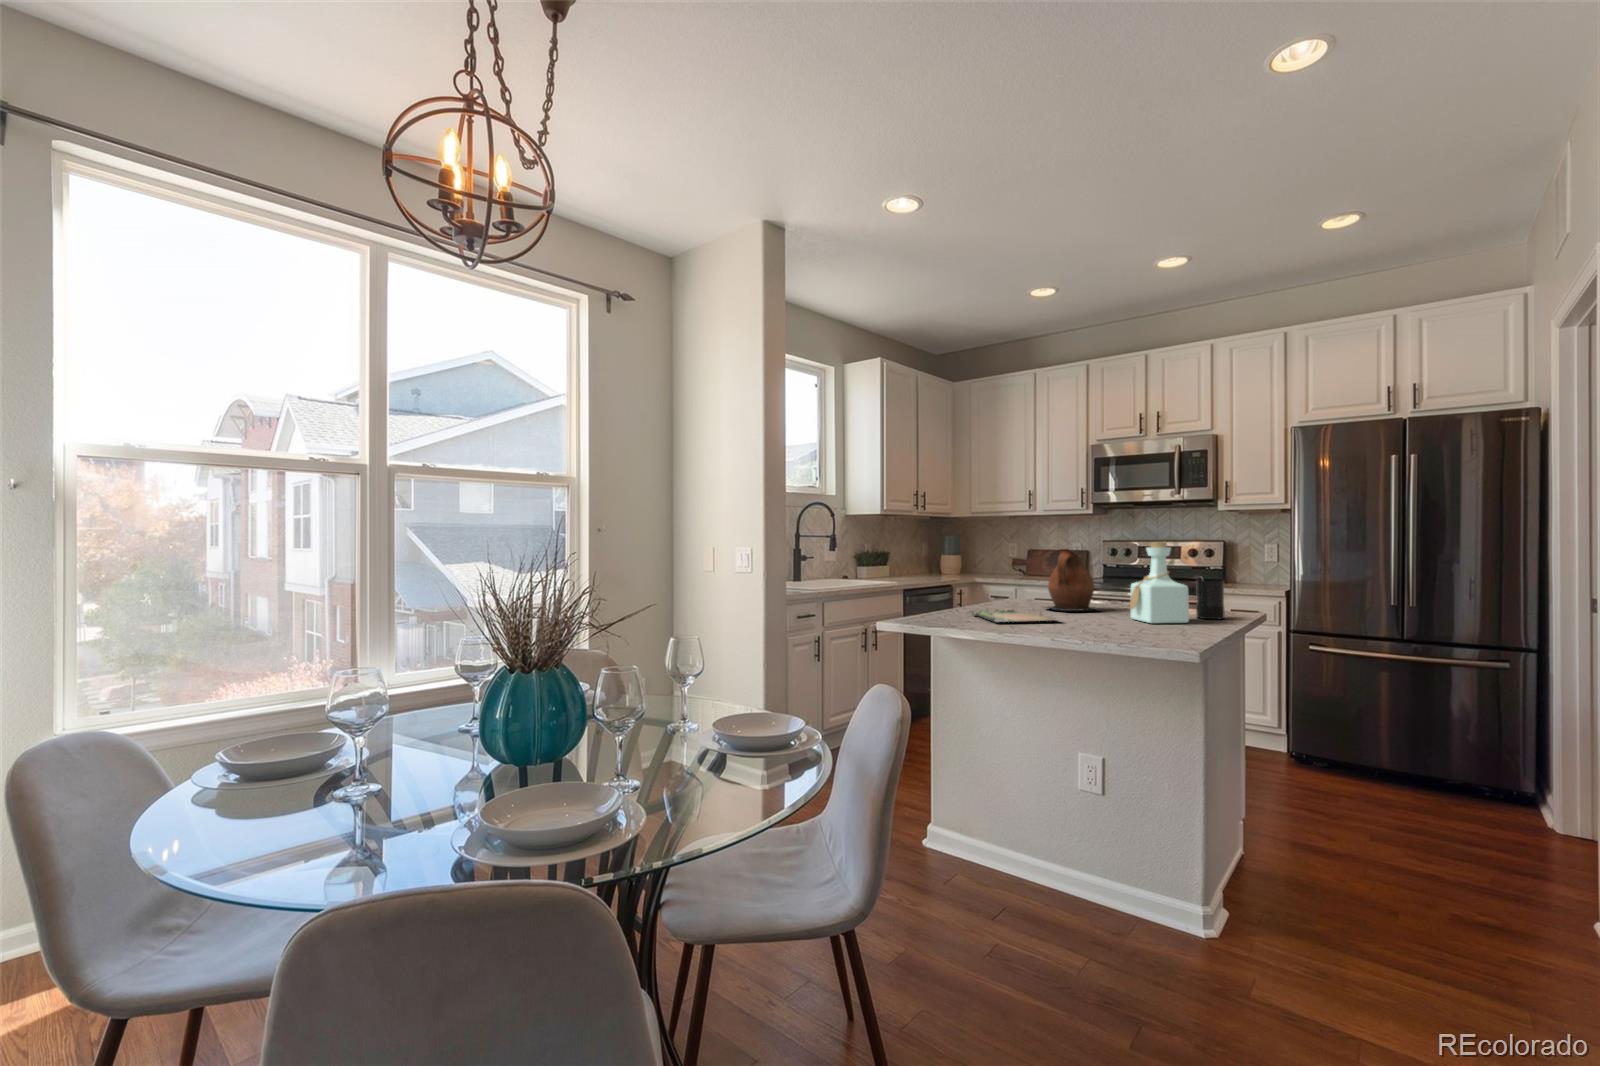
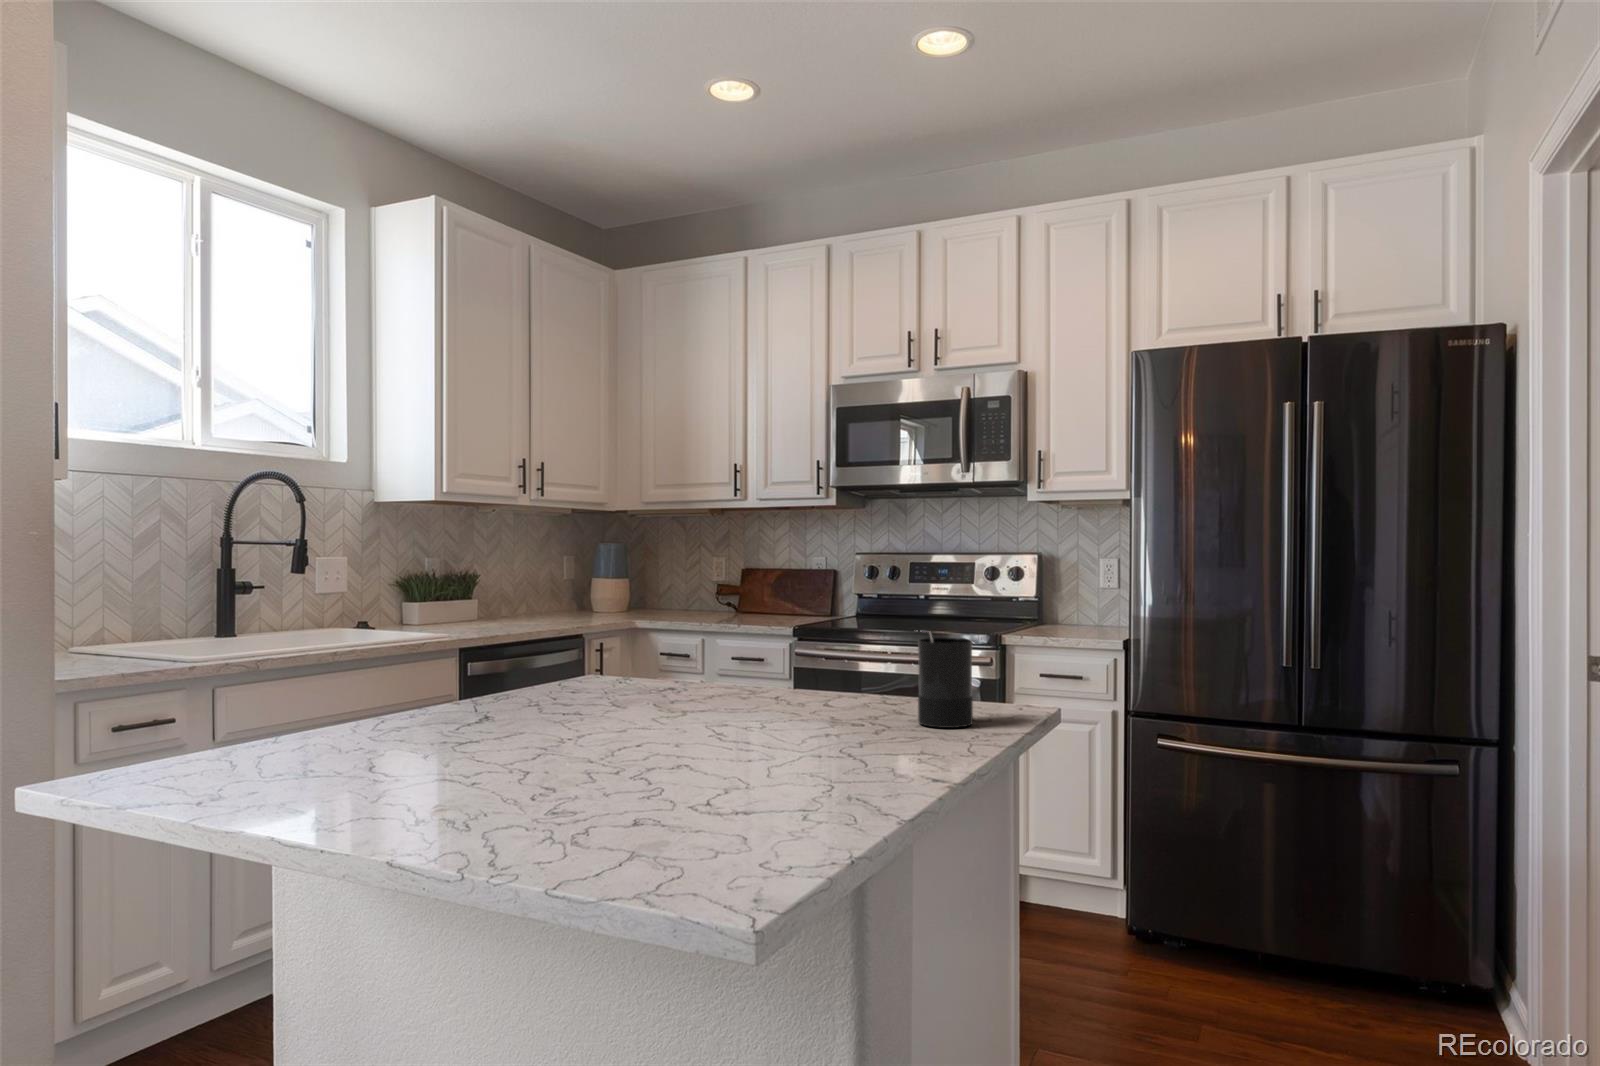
bottle: present [1130,542,1189,623] -> none [764,555,885,749]
ceramic pitcher: present [1047,549,1100,611] -> none [620,569,746,710]
tray: present [971,609,1057,622] -> none [412,698,596,764]

